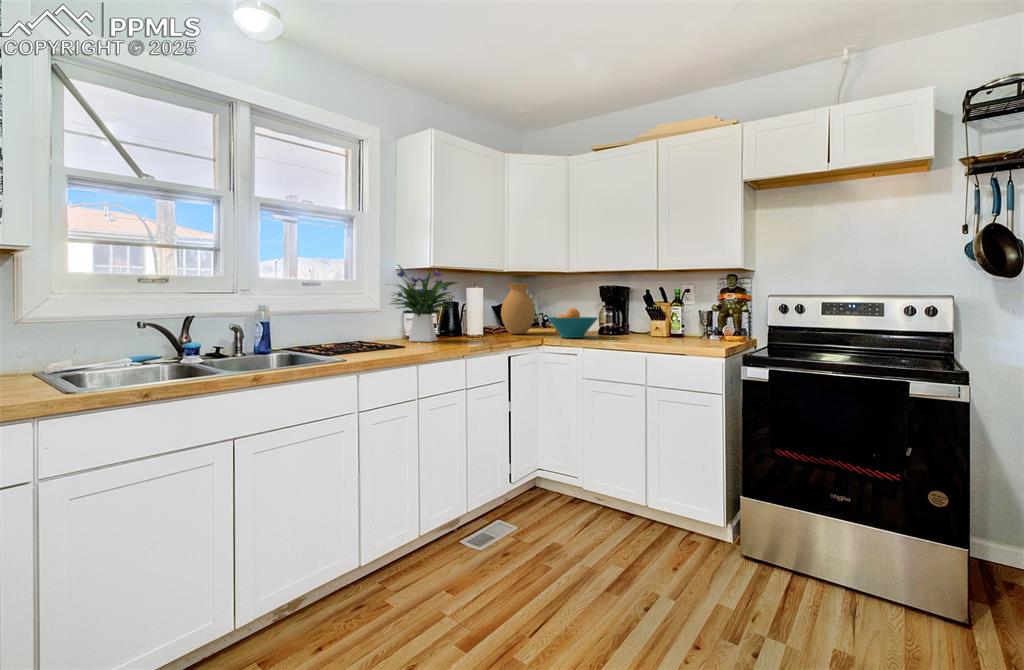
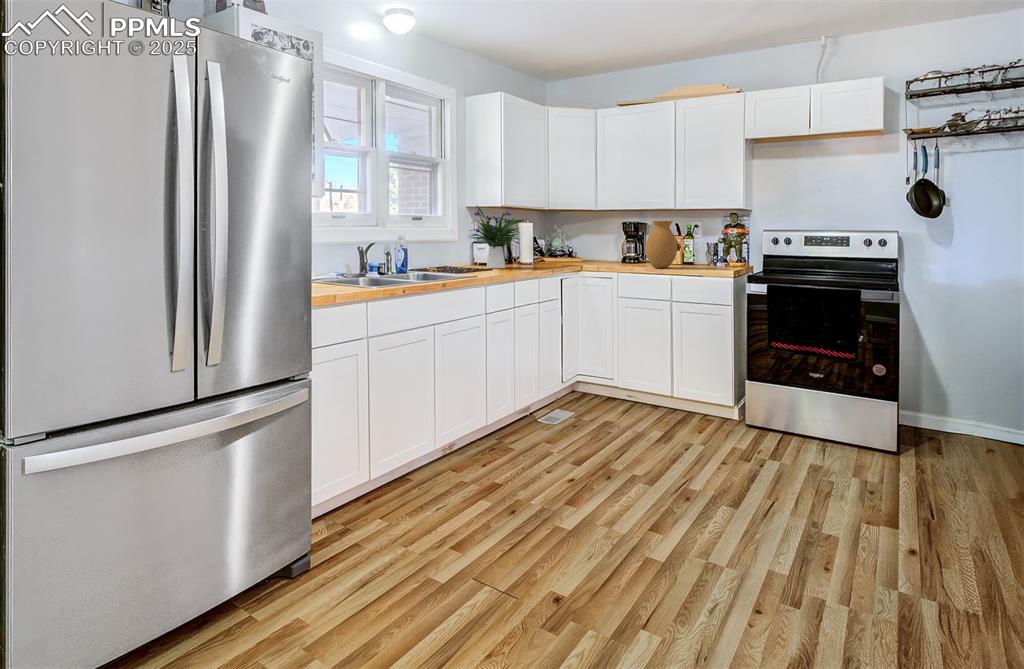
vase: present [501,283,535,334] -> present [645,221,677,268]
fruit bowl: present [548,308,598,338] -> none [590,241,630,265]

